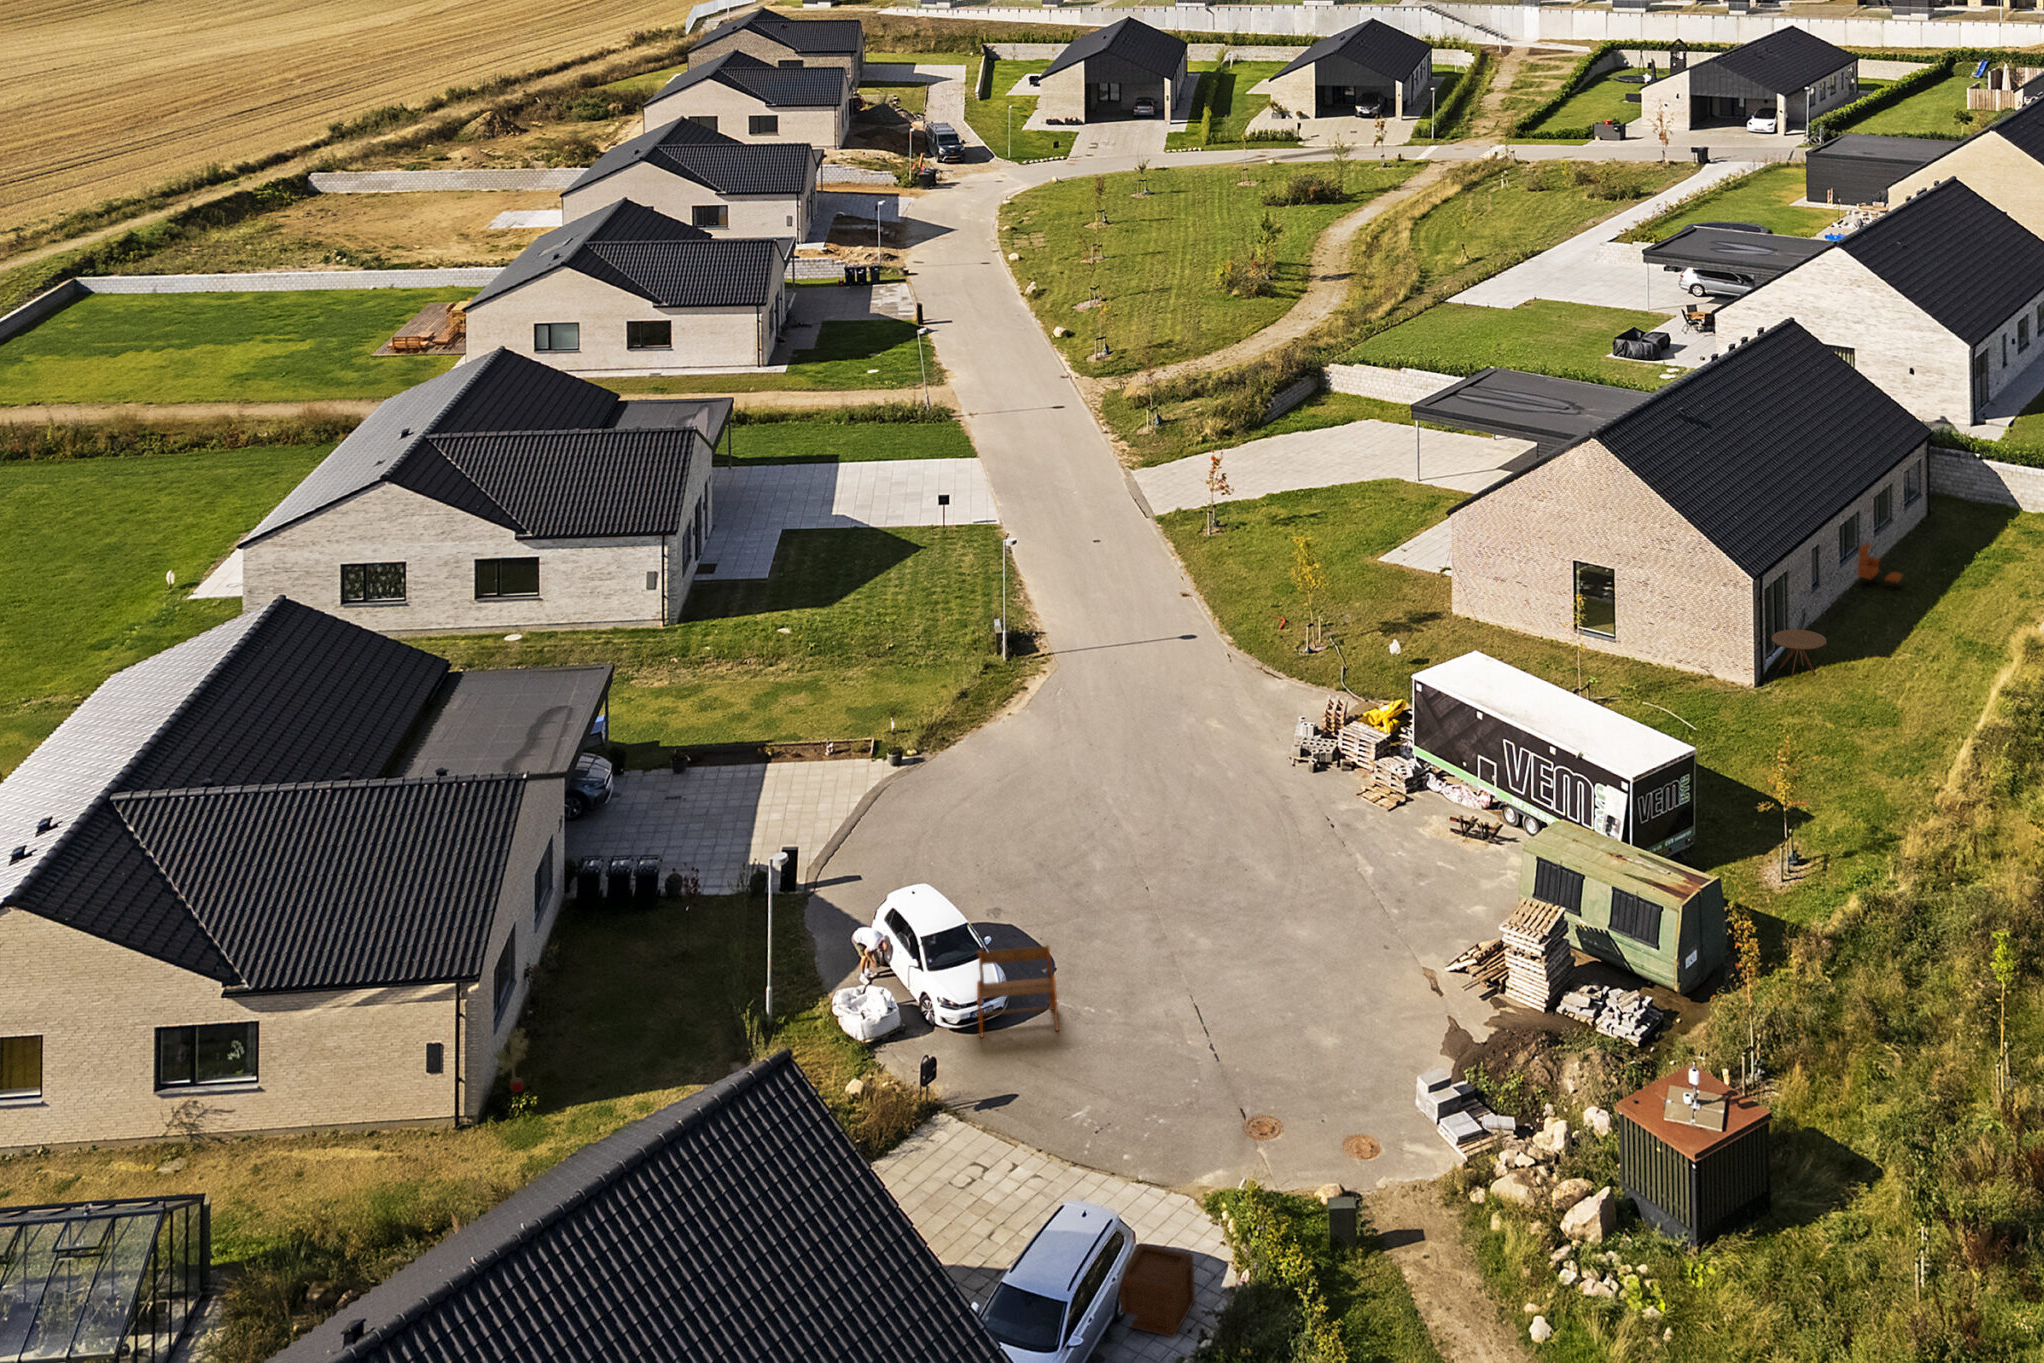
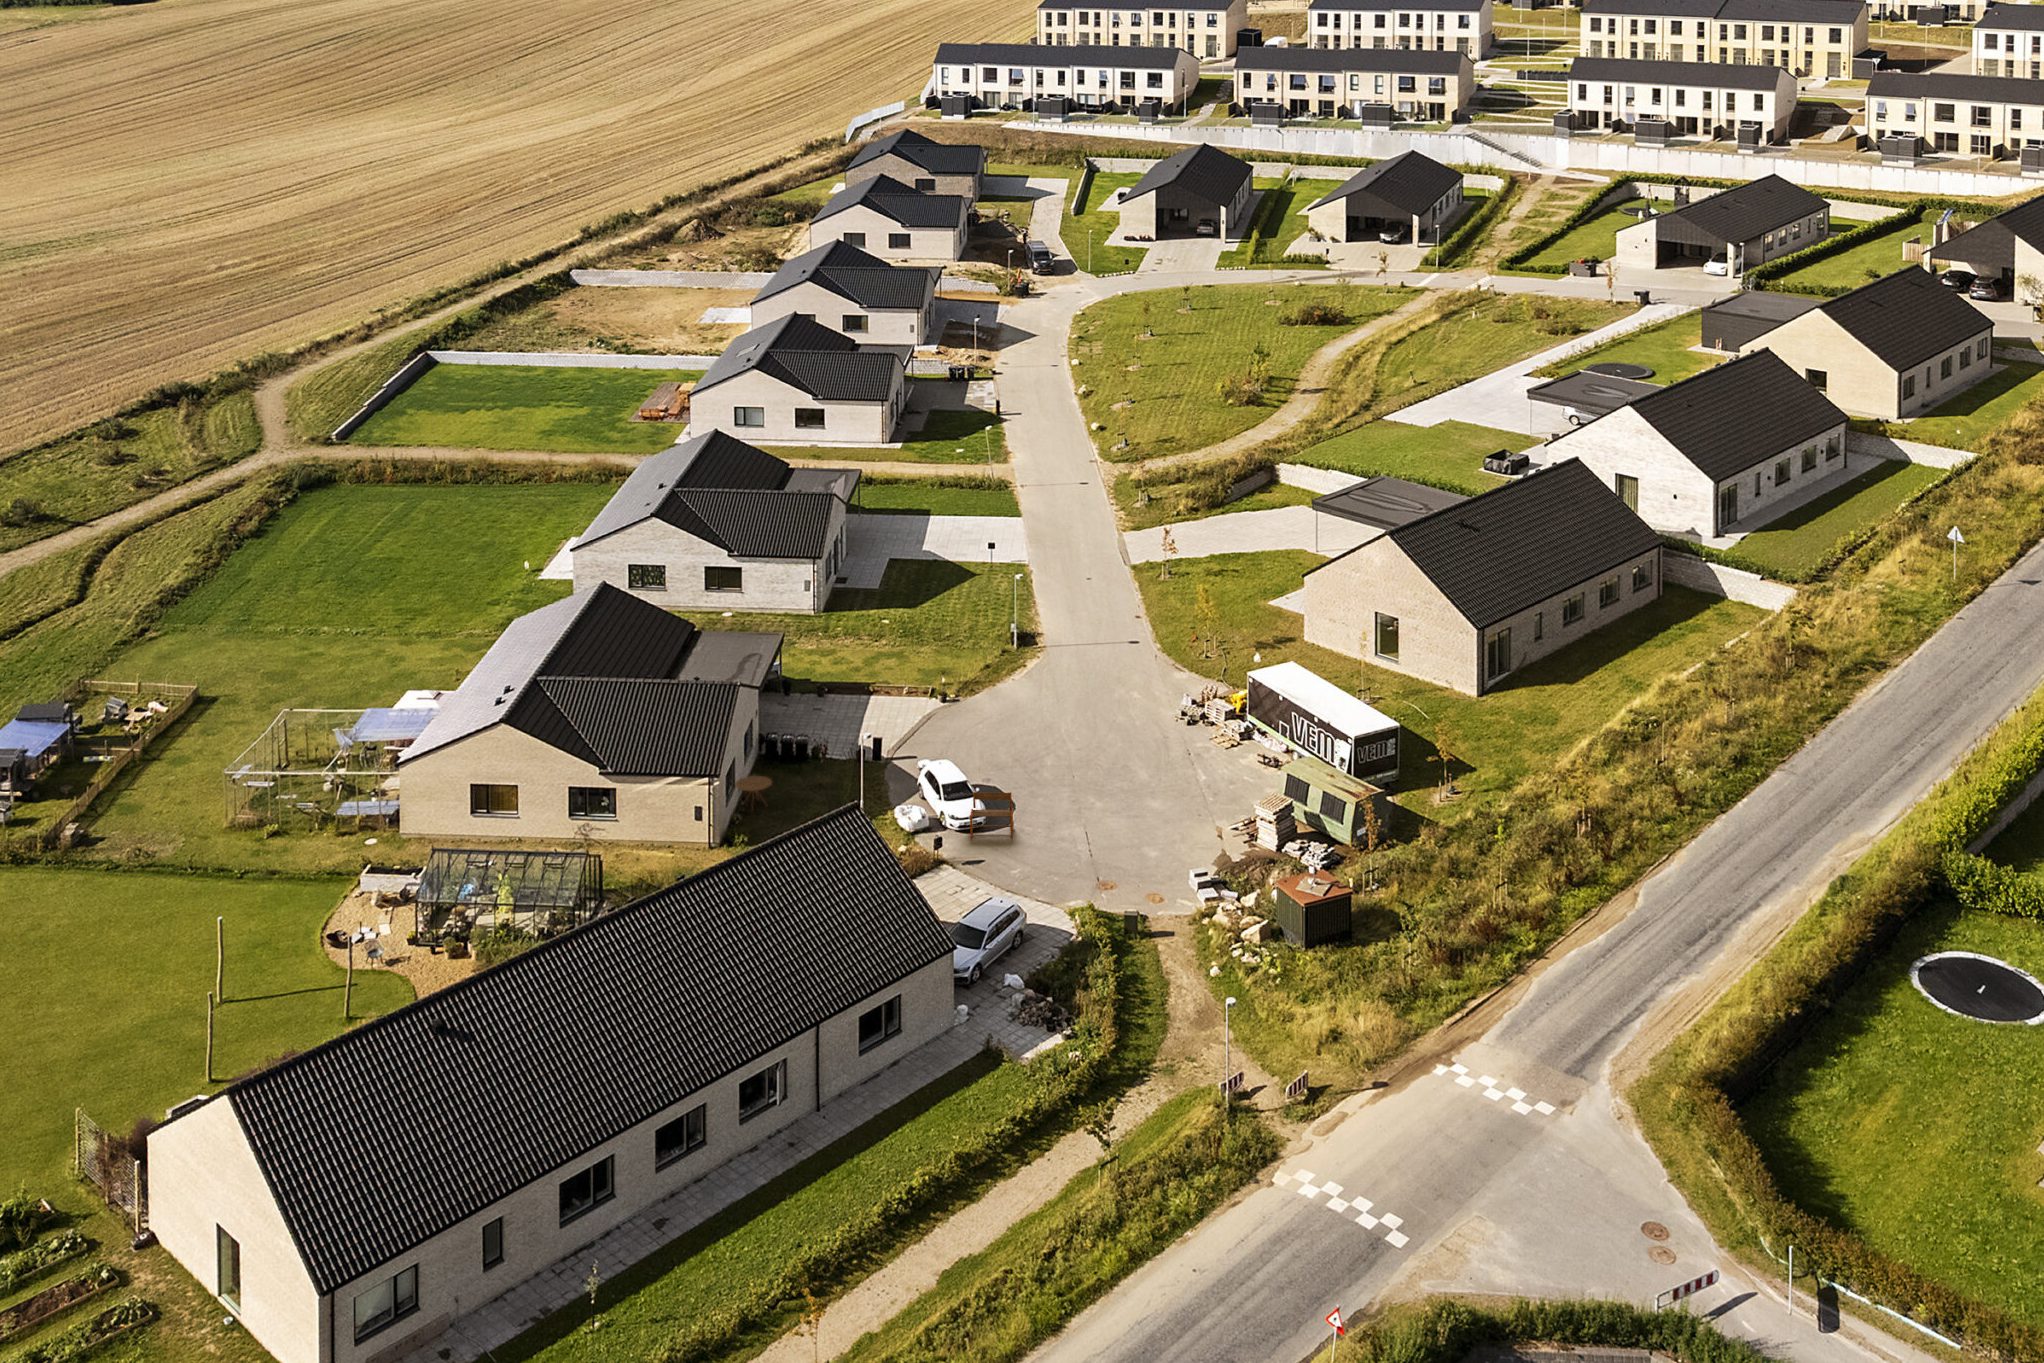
lounge chair: present [1857,542,1902,588] -> none [1577,614,1607,647]
round table: present [1772,630,1826,678] -> present [736,776,772,803]
potted tree: present [494,1028,528,1093] -> none [719,808,738,842]
wooden crate: present [1119,1244,1195,1337] -> none [1016,920,1055,963]

